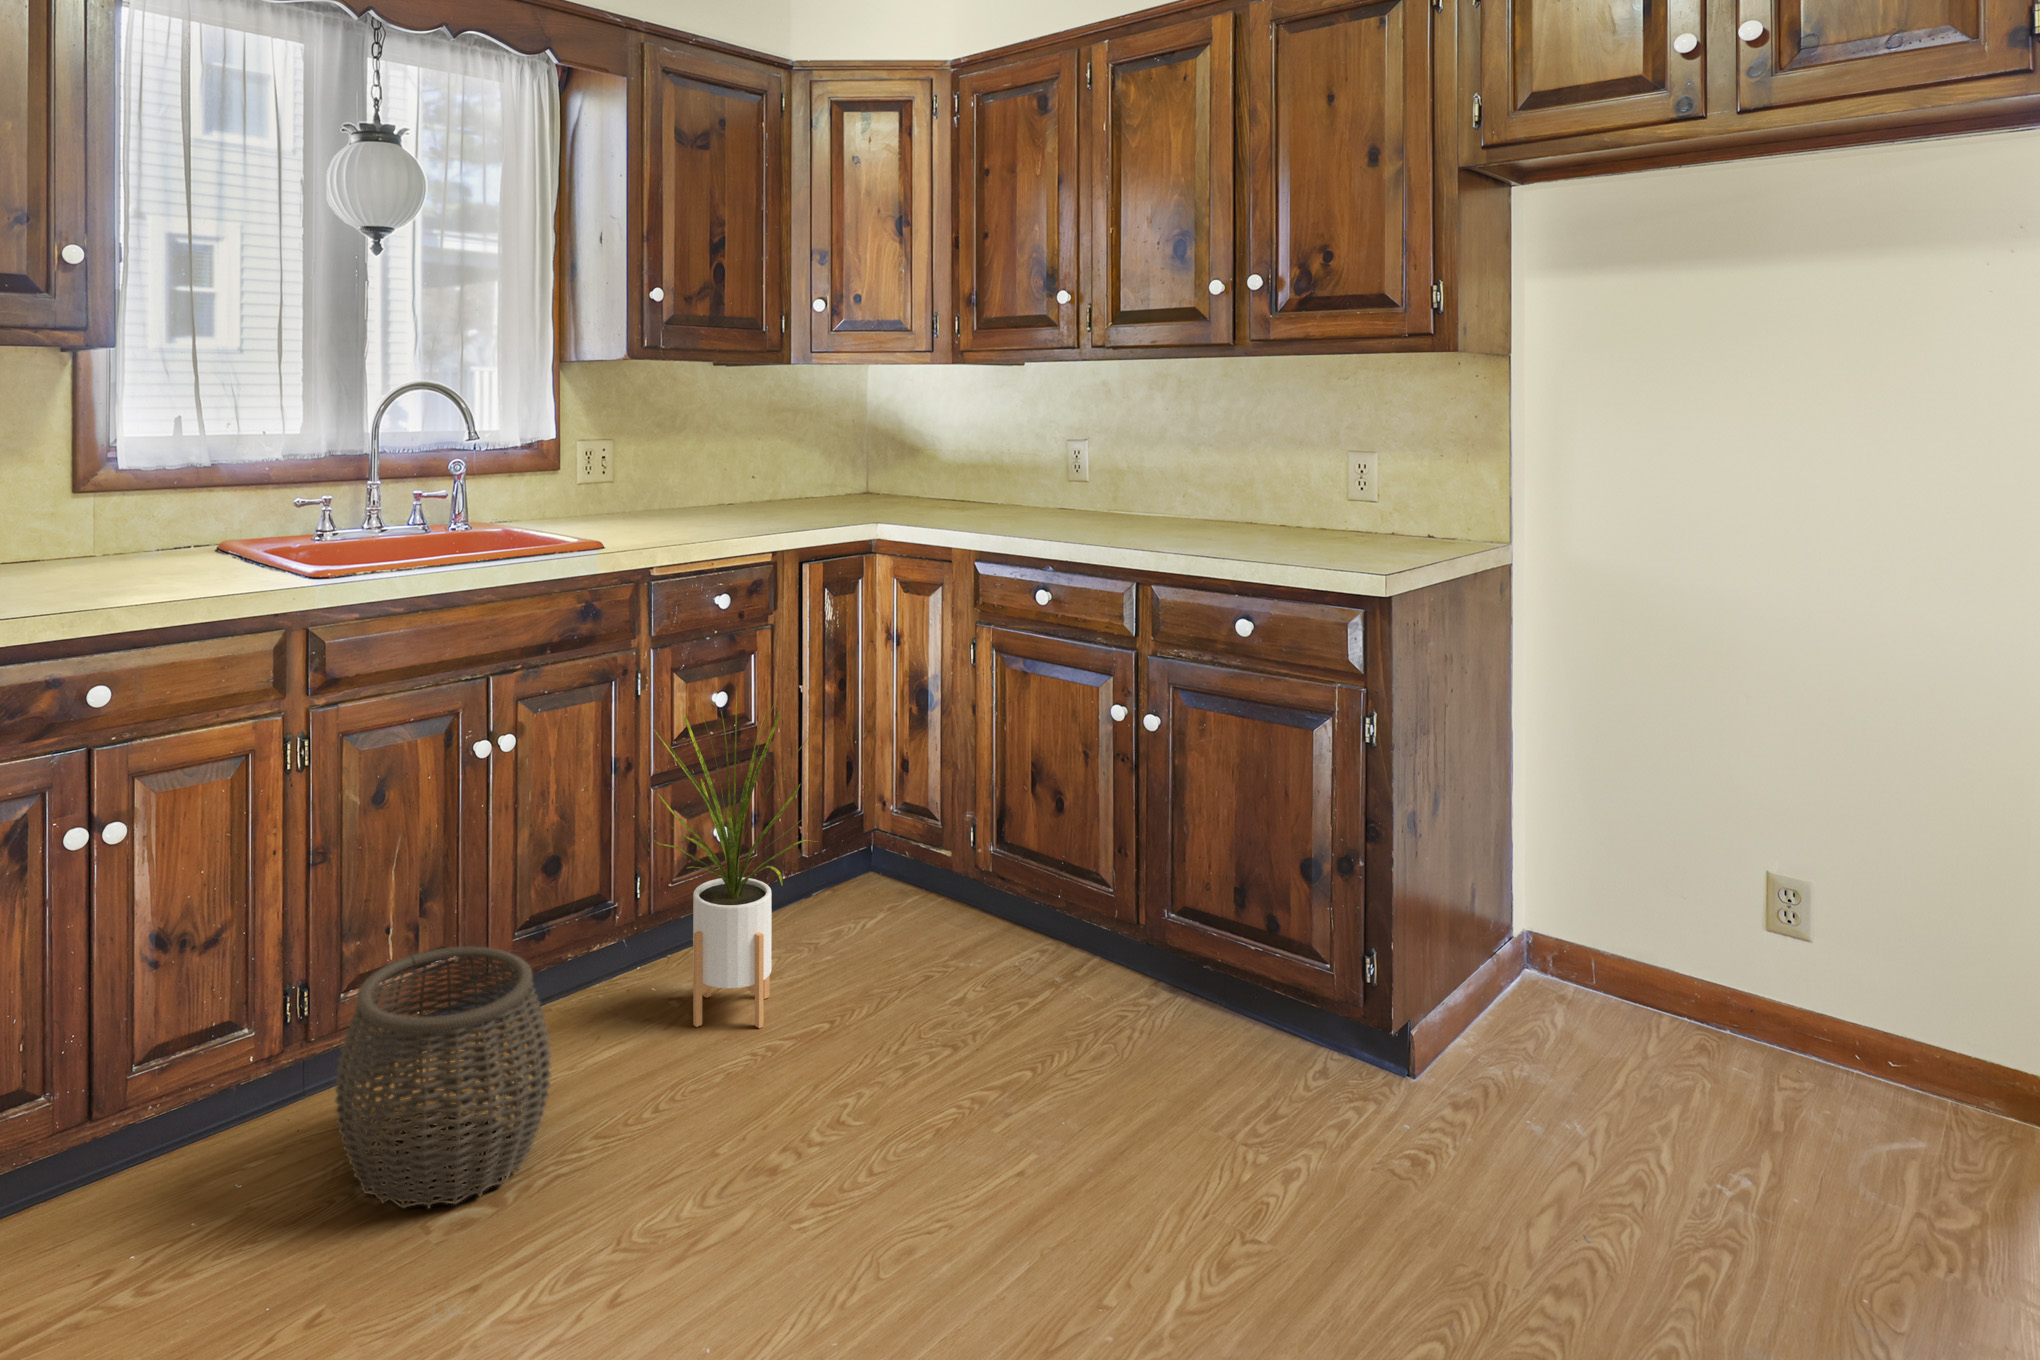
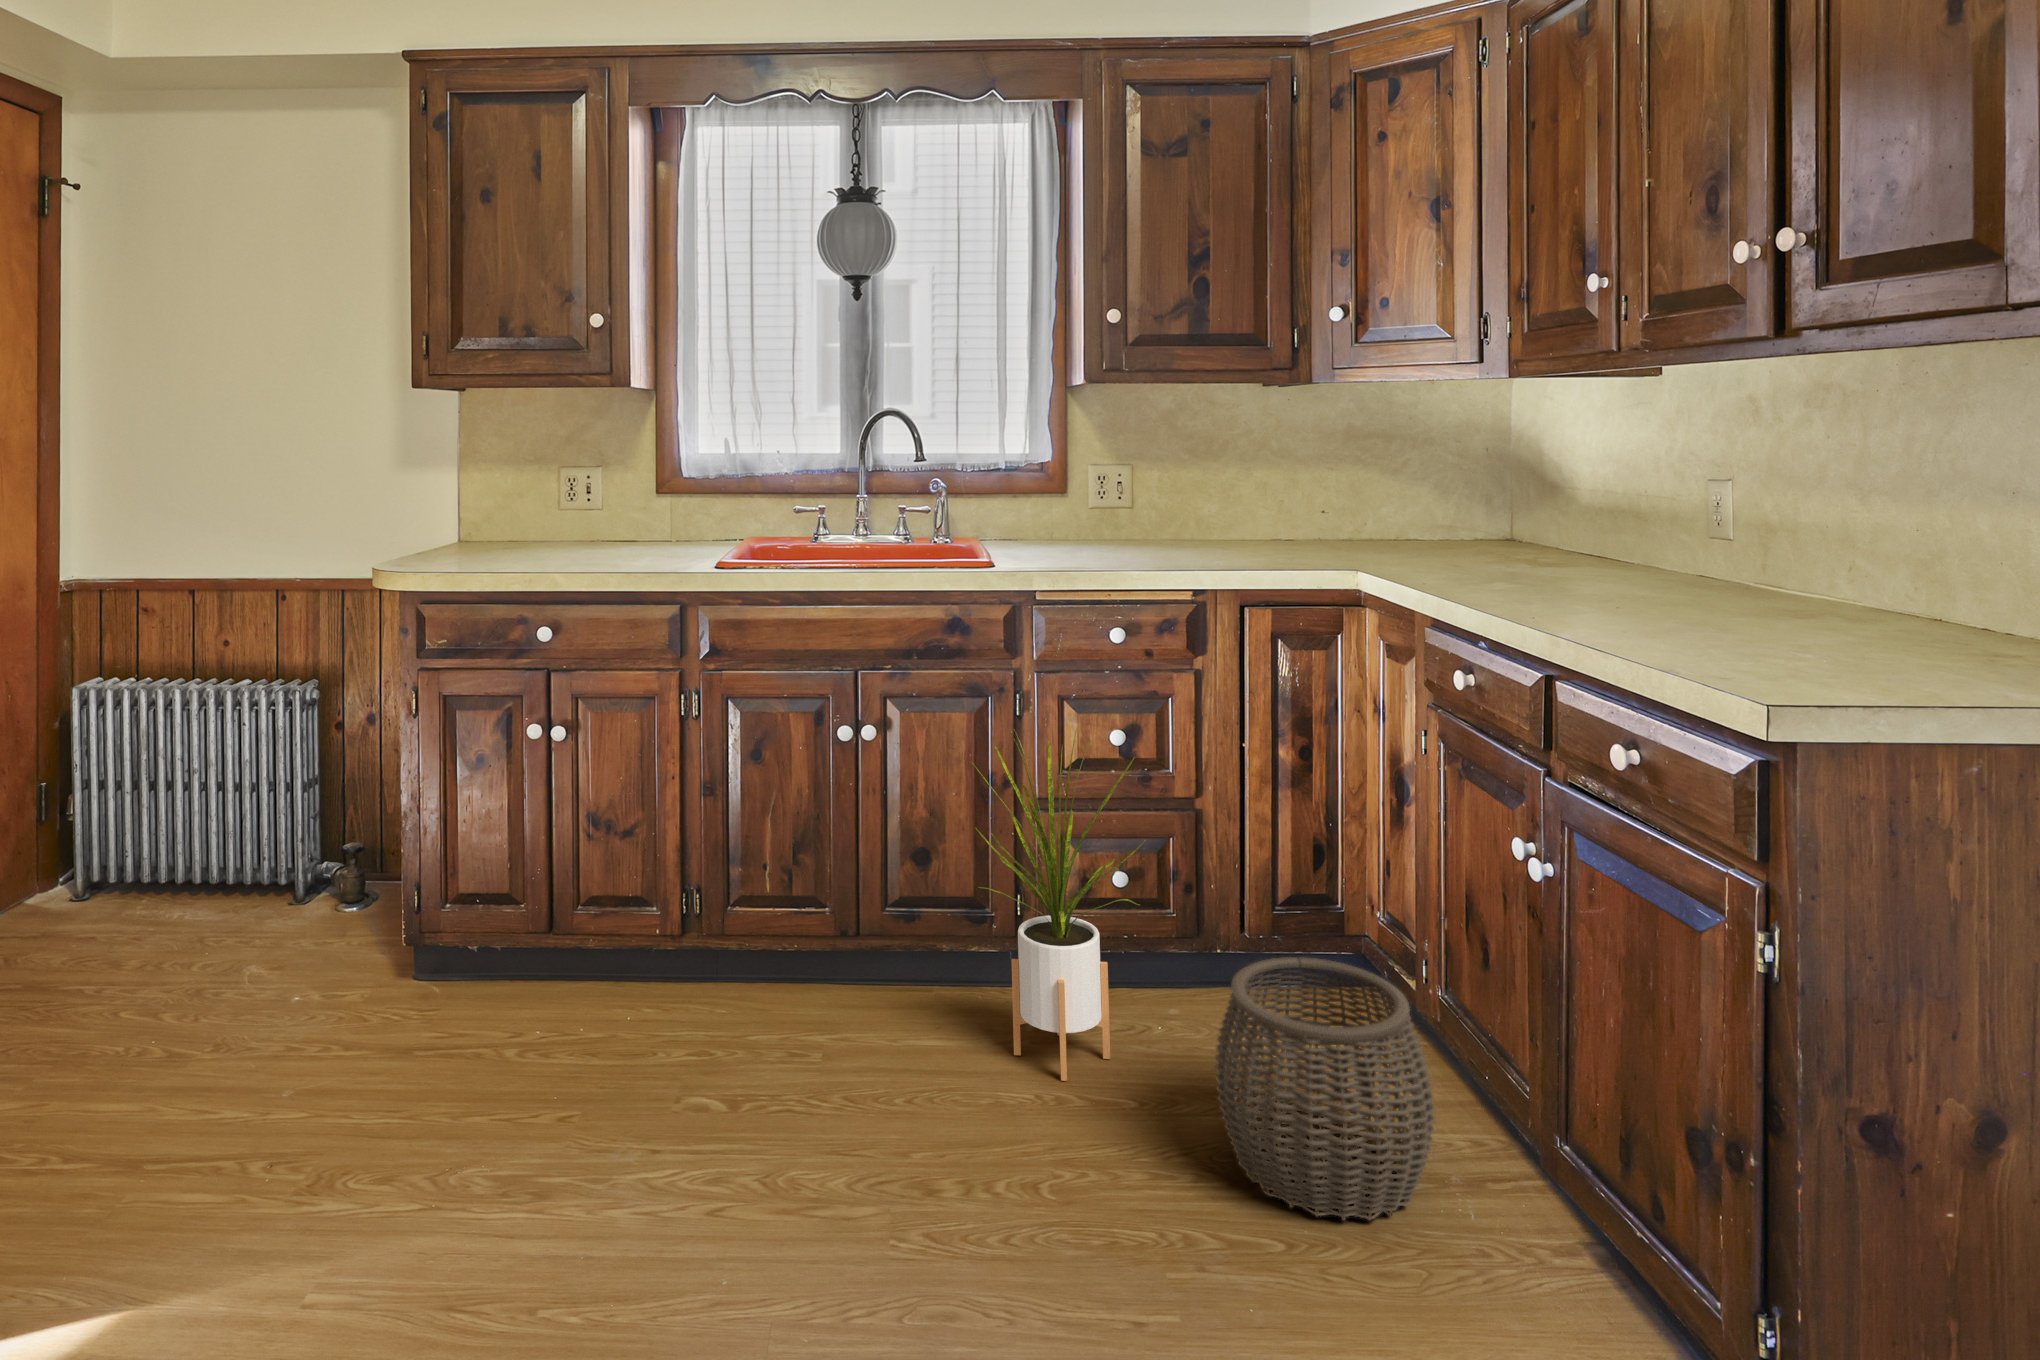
woven basket: present [335,947,551,1208] -> present [1215,957,1435,1221]

